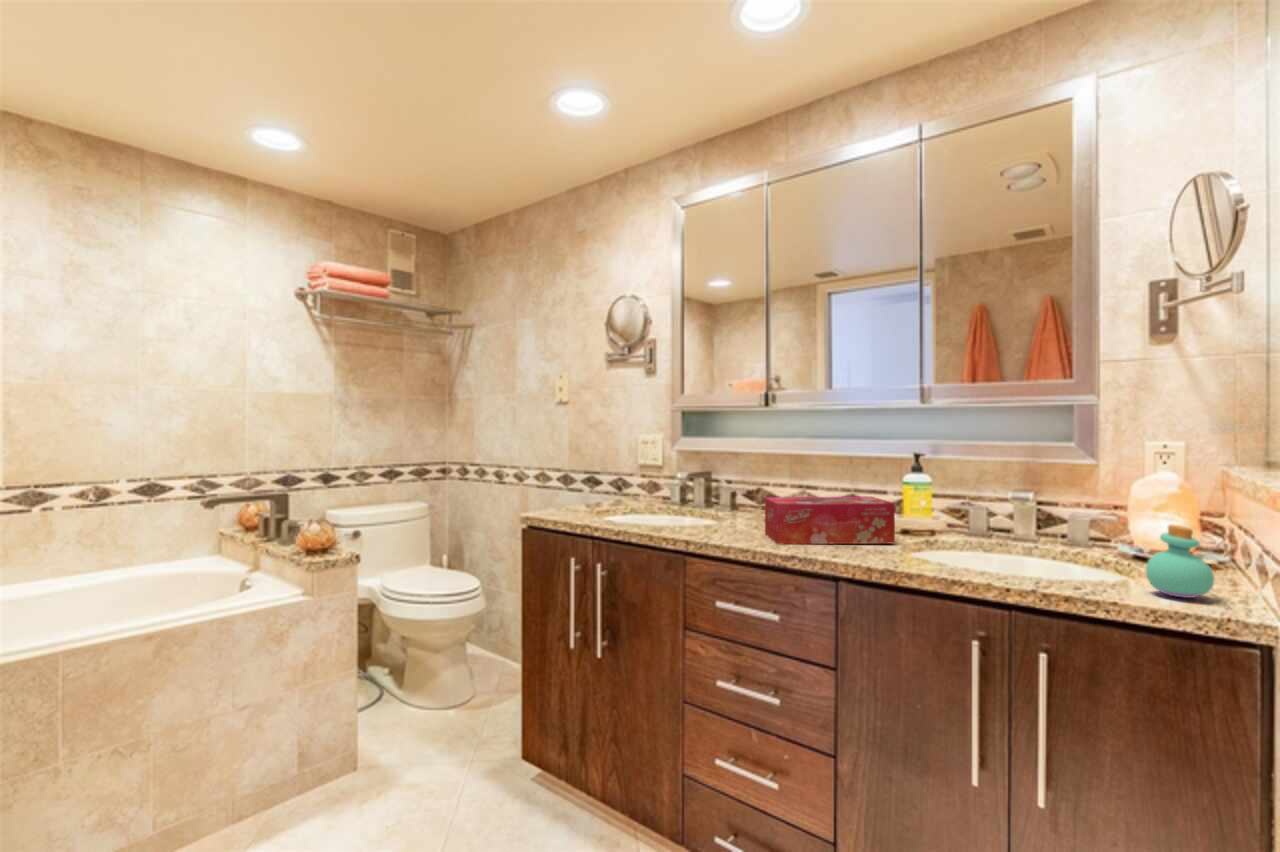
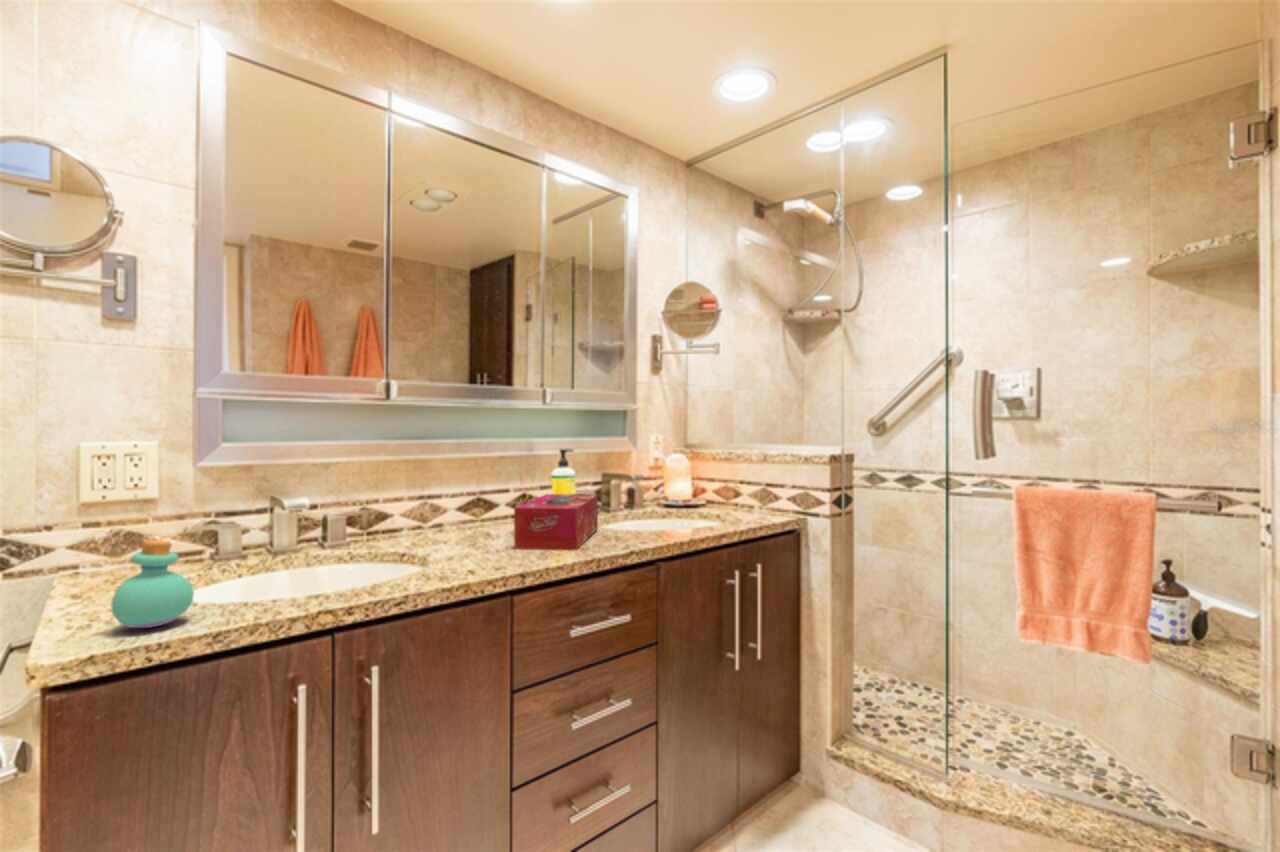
perfume bottle: present [1146,525,1214,598] -> present [111,540,194,628]

